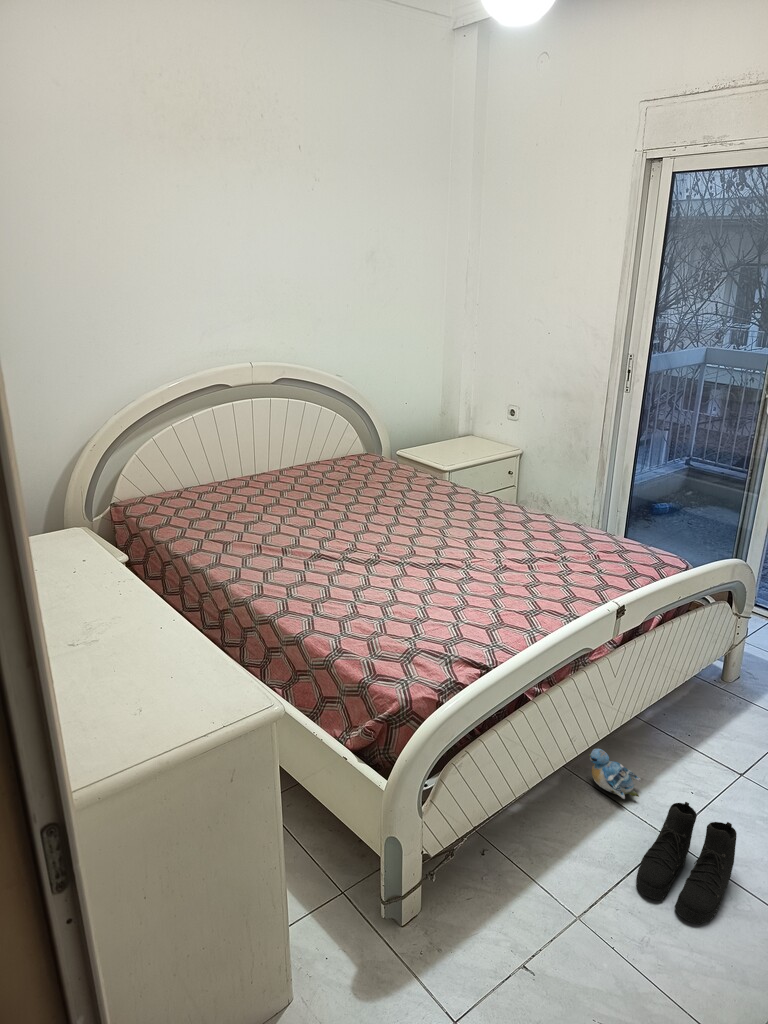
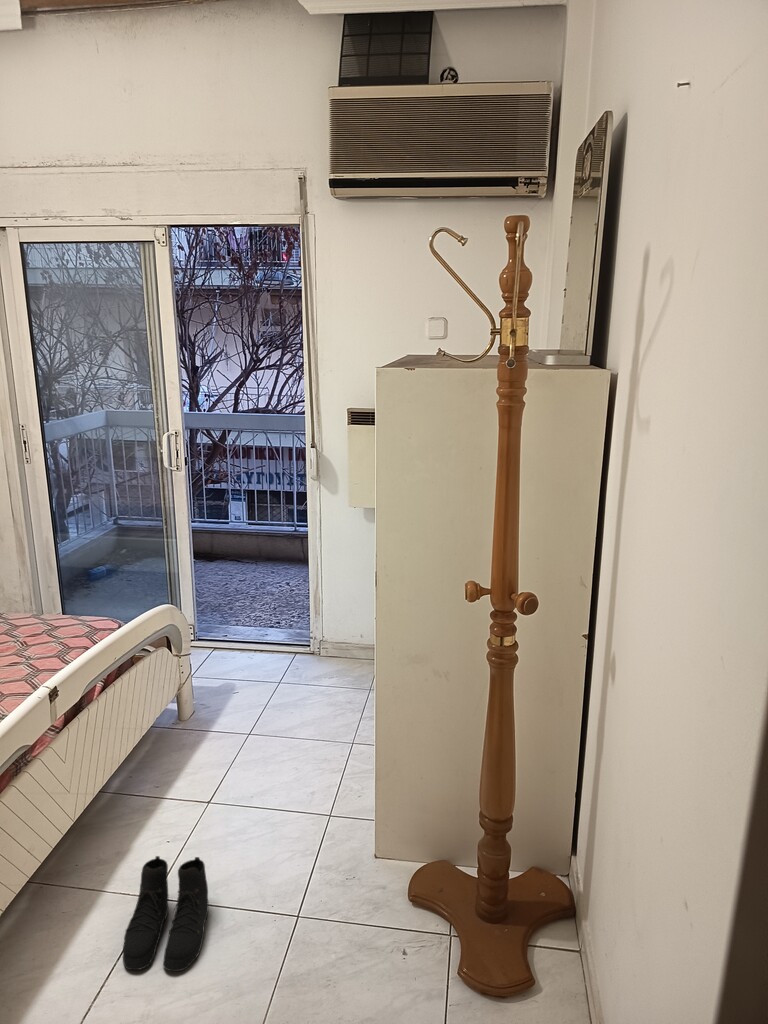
plush toy: present [589,749,641,799] -> none [56,841,116,881]

